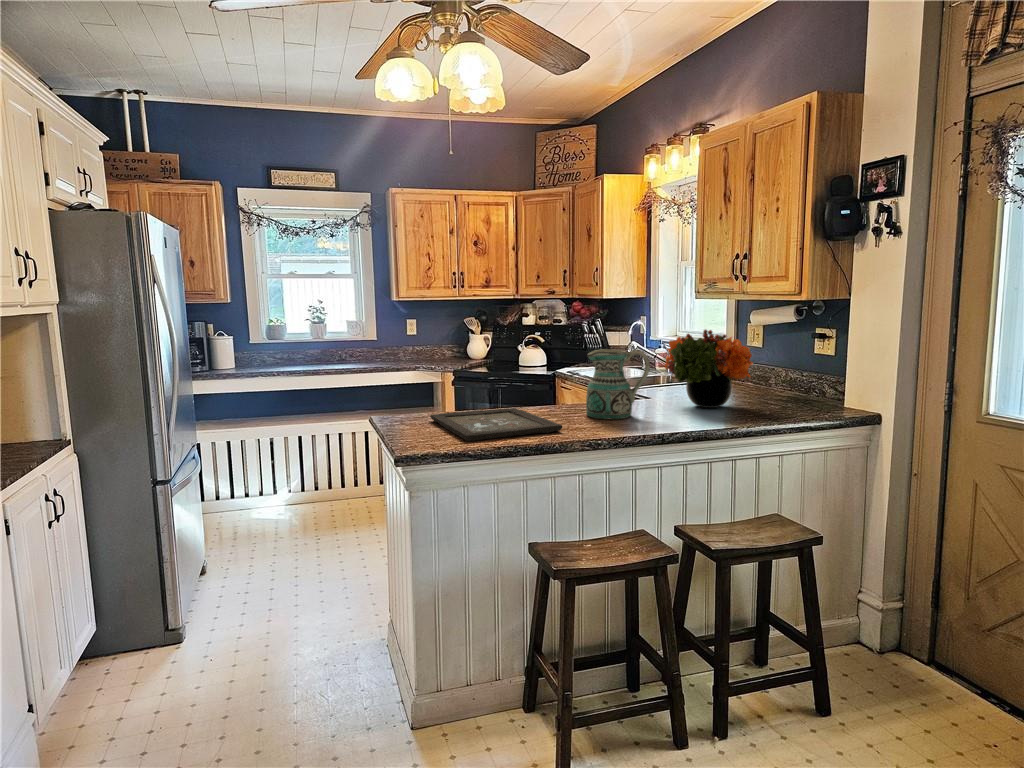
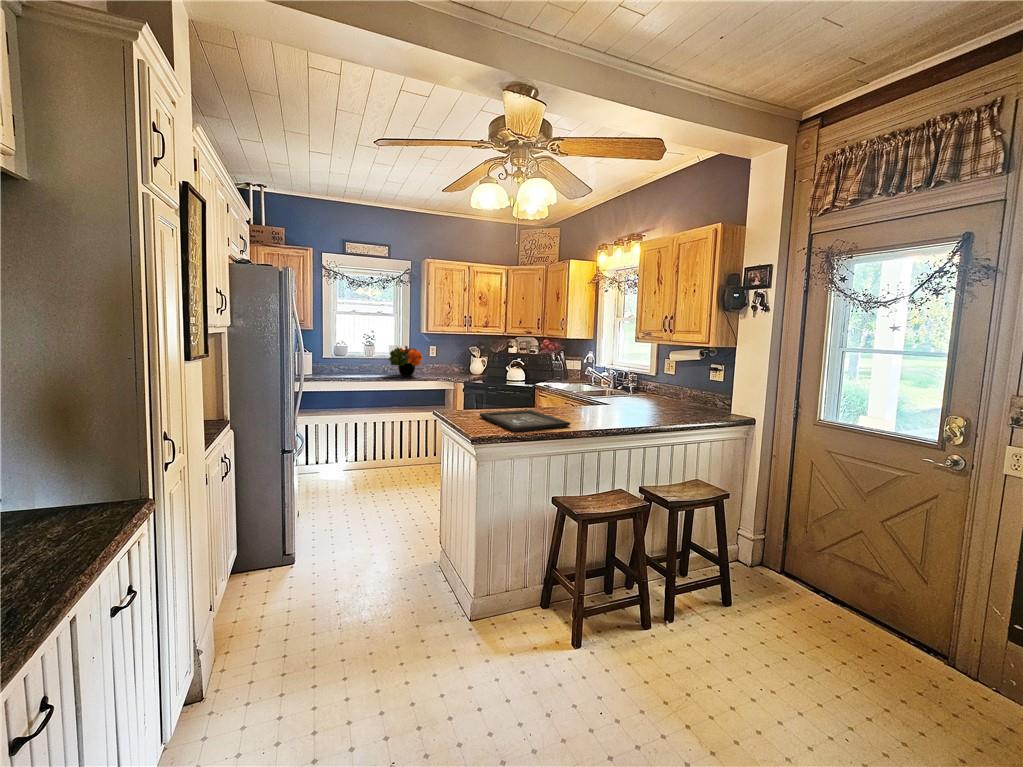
flower arrangement: present [664,330,753,408] -> present [389,346,423,376]
ceramic pitcher: present [586,349,650,420] -> none [577,374,619,419]

